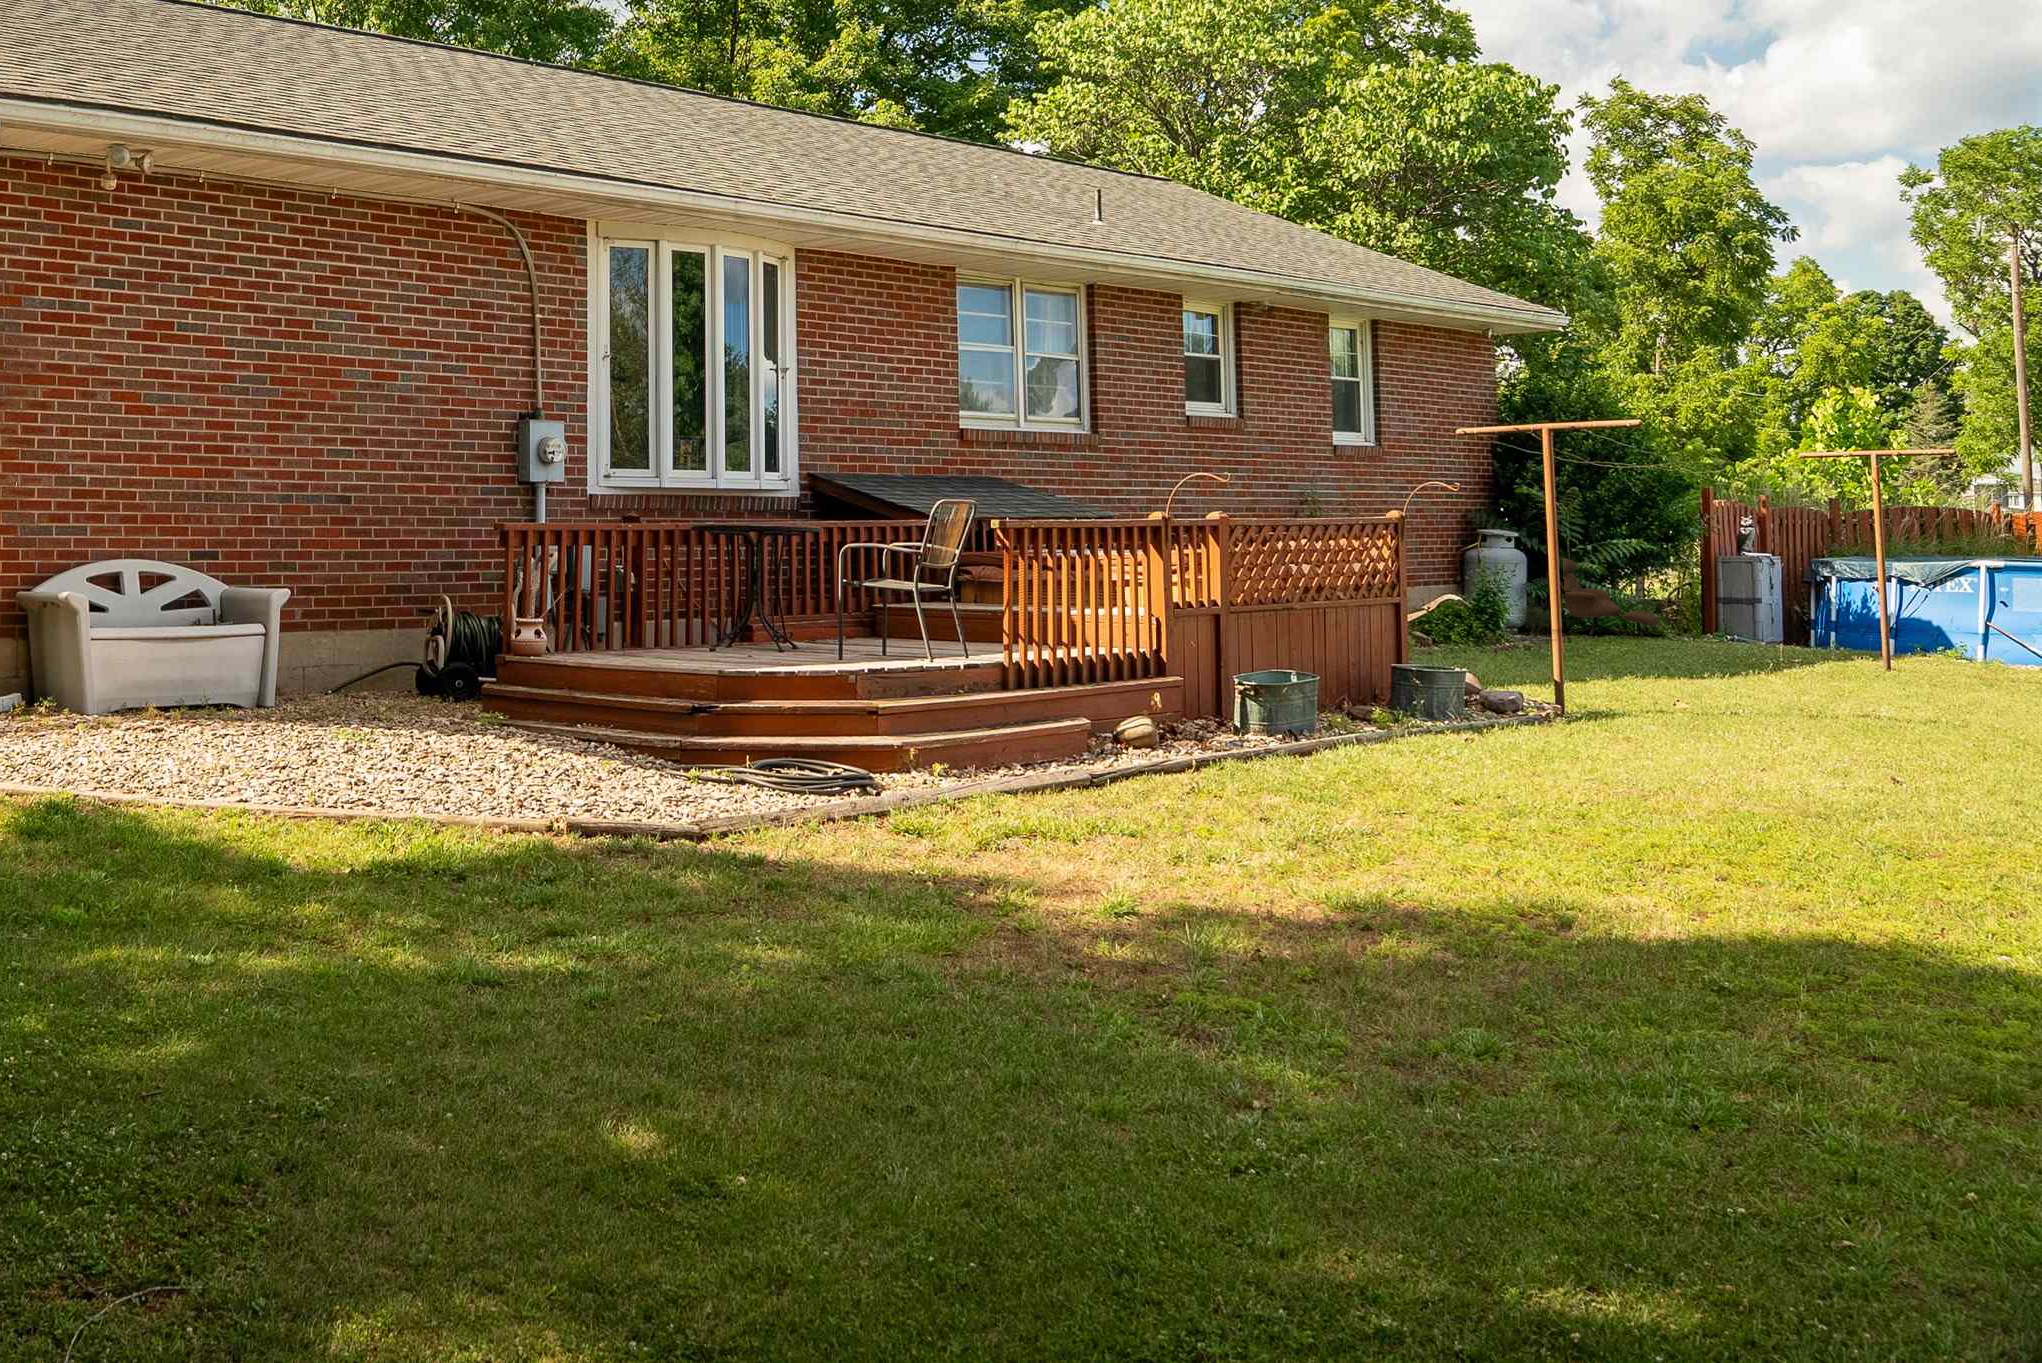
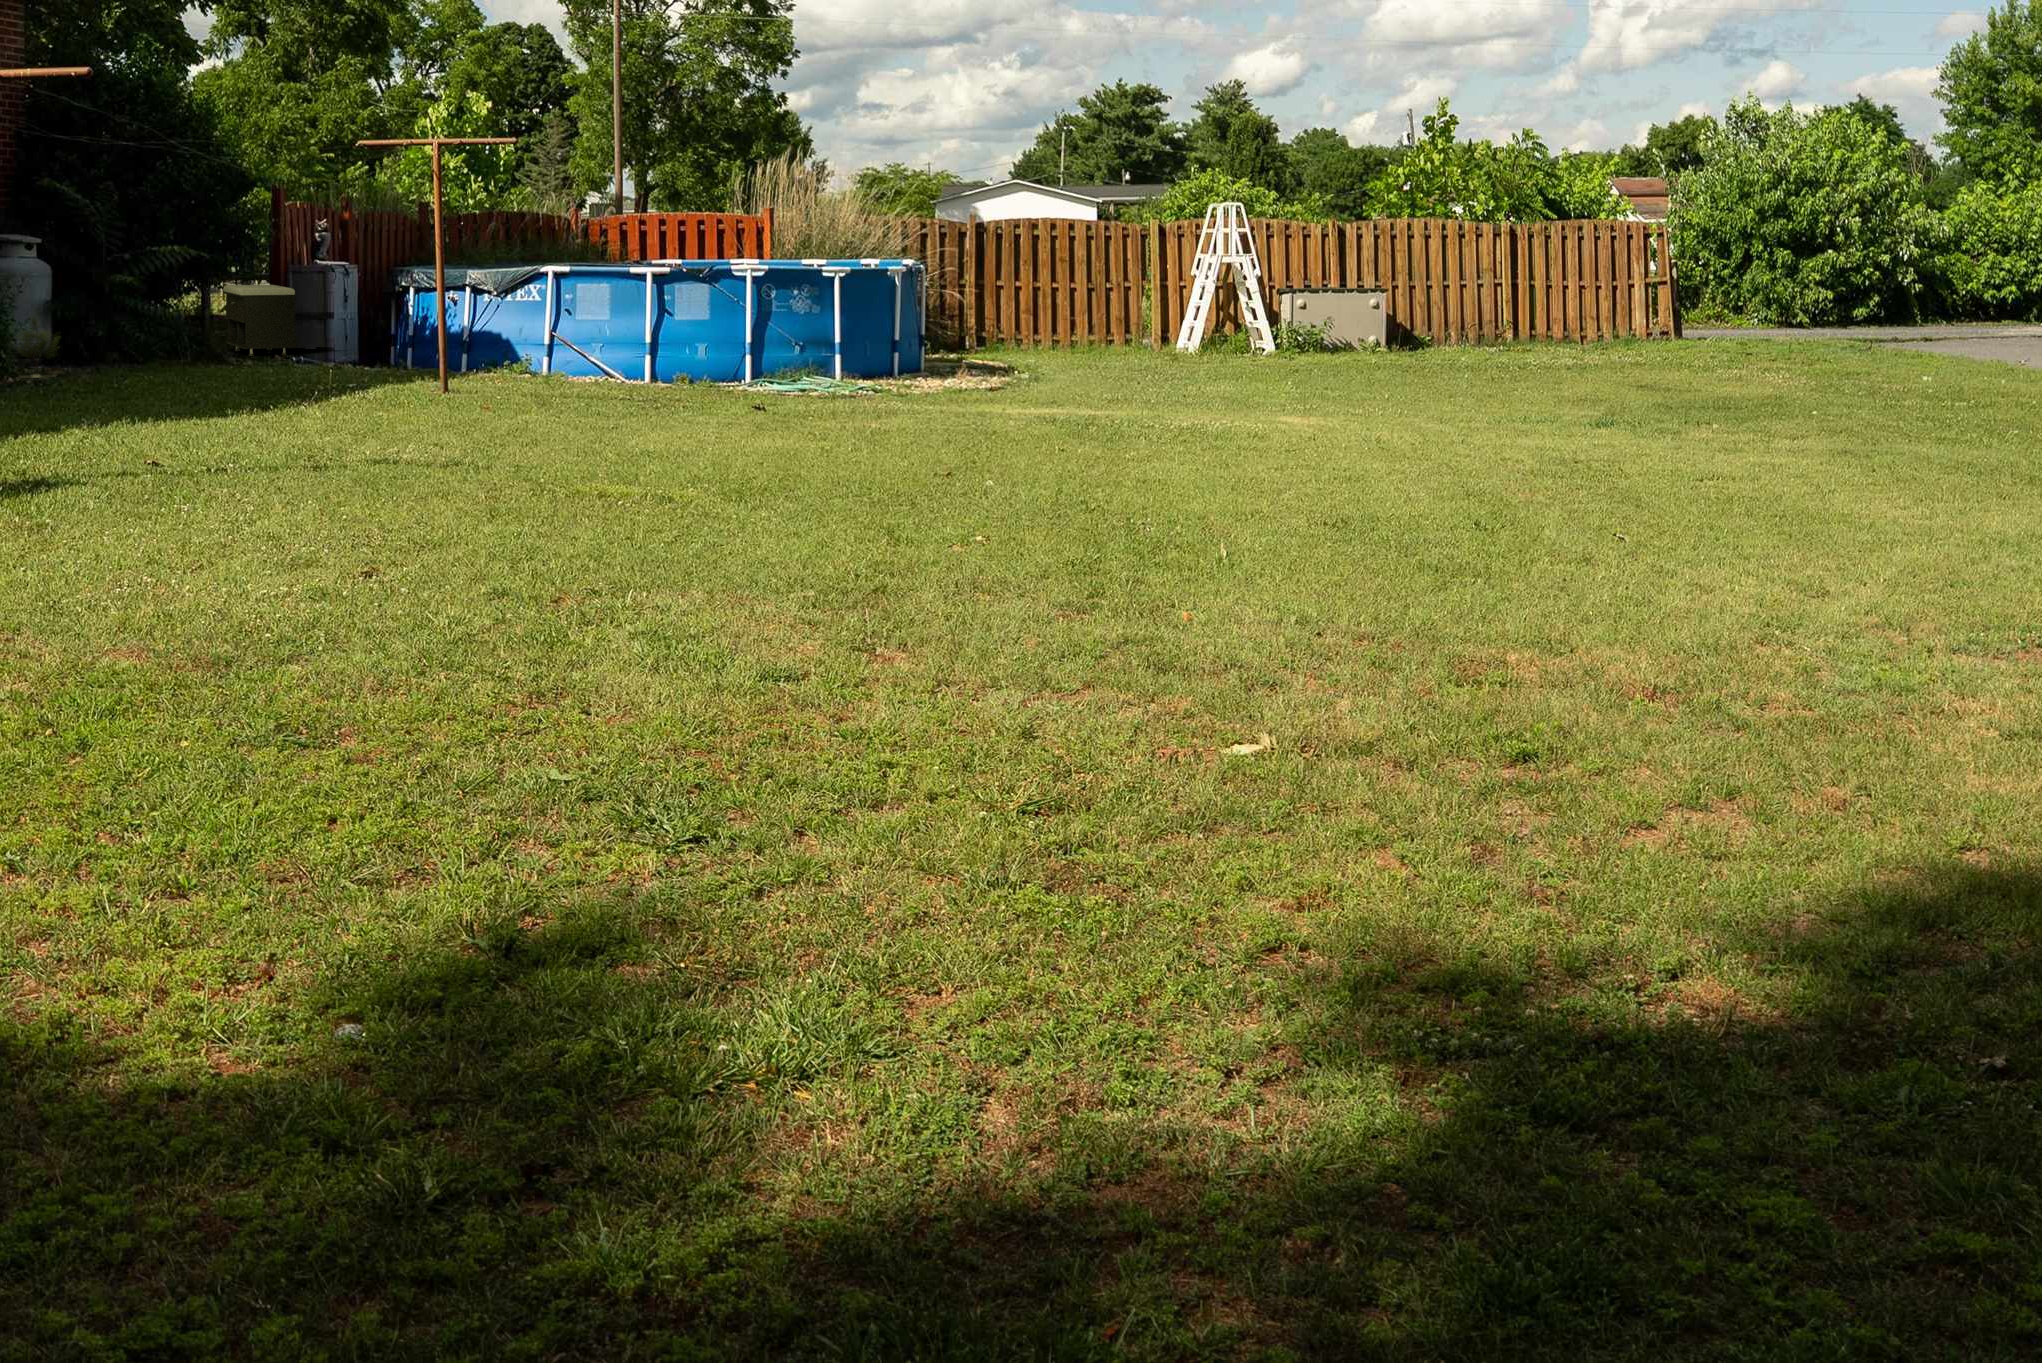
lounge chair: present [1563,558,1659,637] -> none [83,263,210,367]
storage bench: none [1659,574,1729,631] -> present [223,285,296,356]

